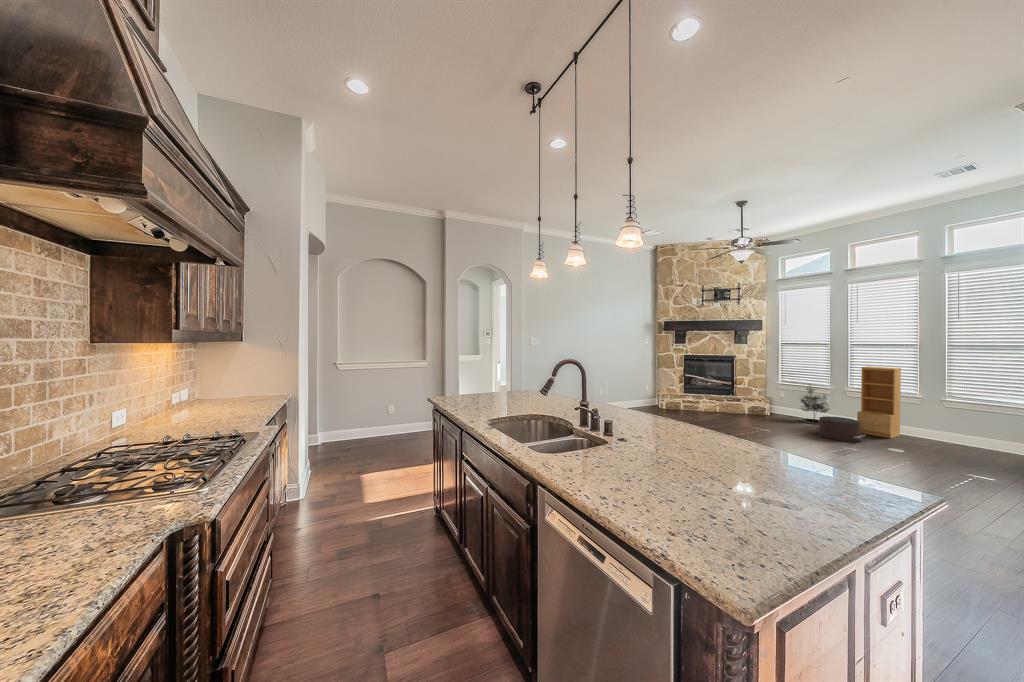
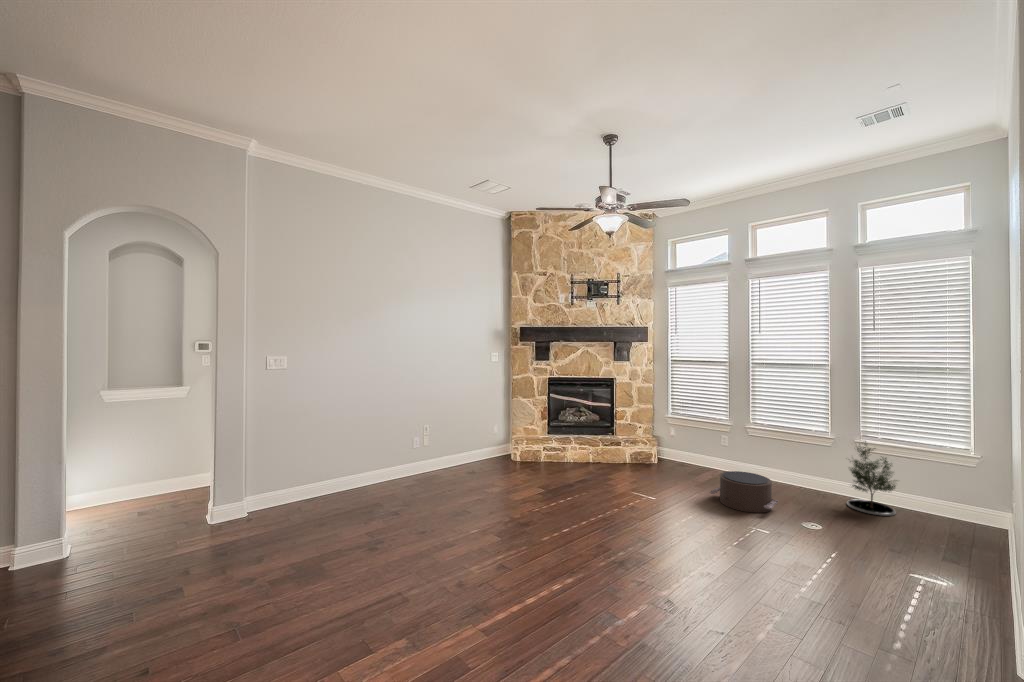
bookshelf: present [857,366,901,438] -> none [764,395,813,500]
potted tree: present [801,388,829,424] -> present [847,441,897,516]

